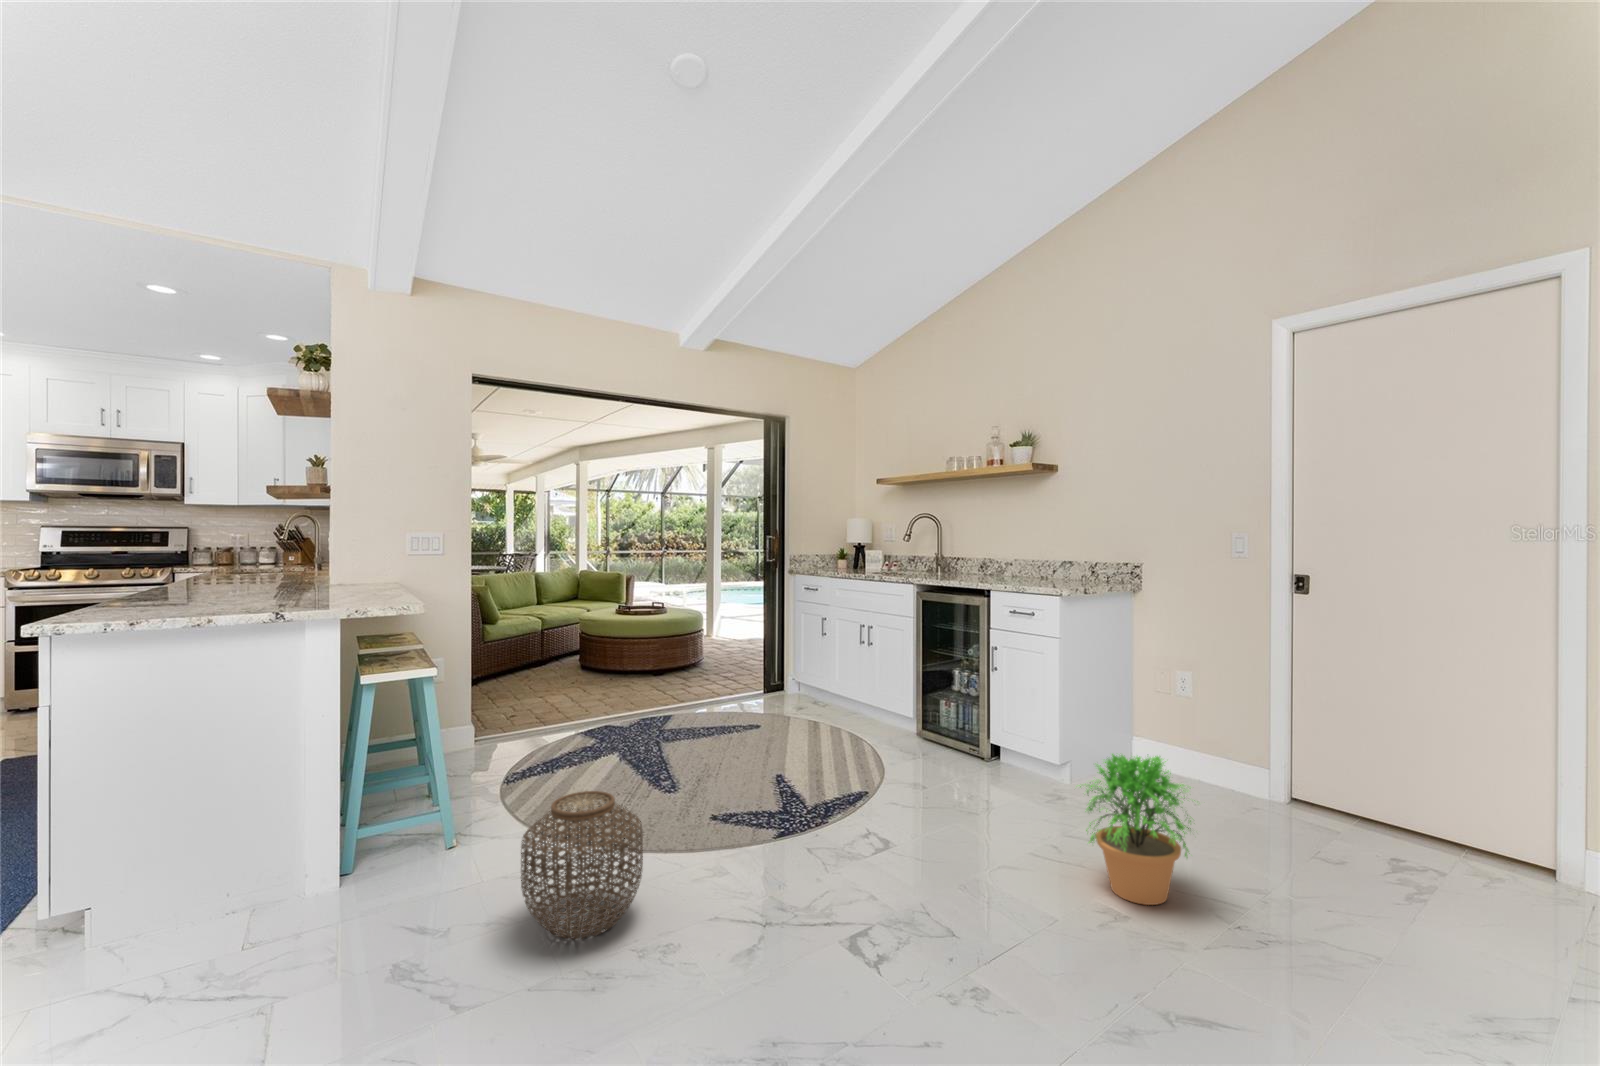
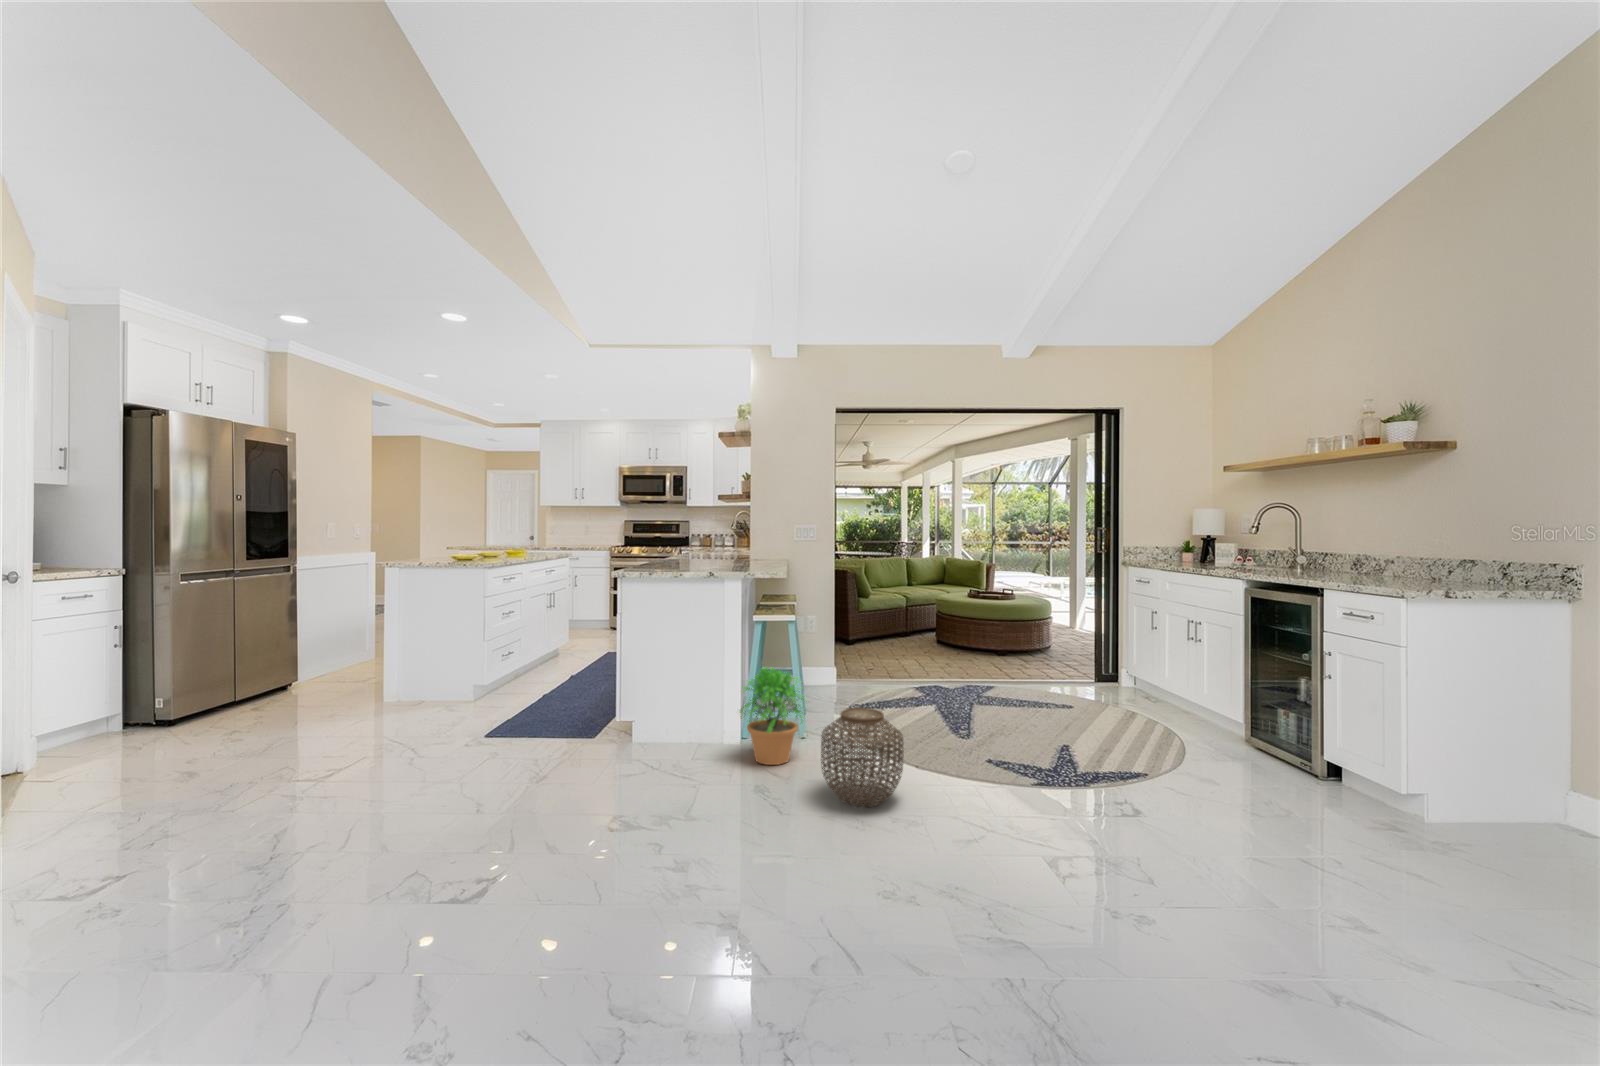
potted plant: present [1080,754,1195,905] -> present [740,668,804,765]

